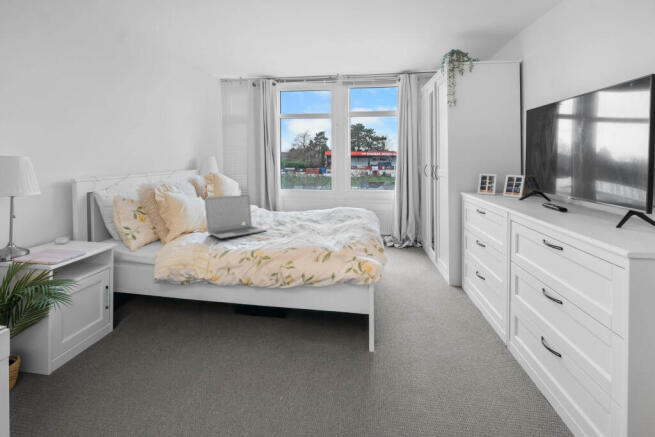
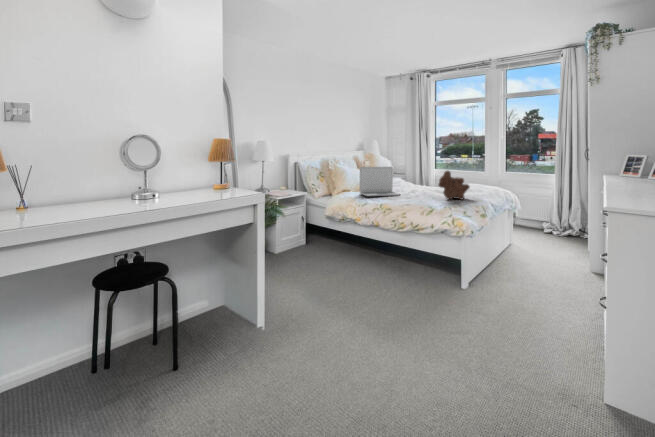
teddy bear: none [317,197,350,231] -> present [439,171,469,199]

